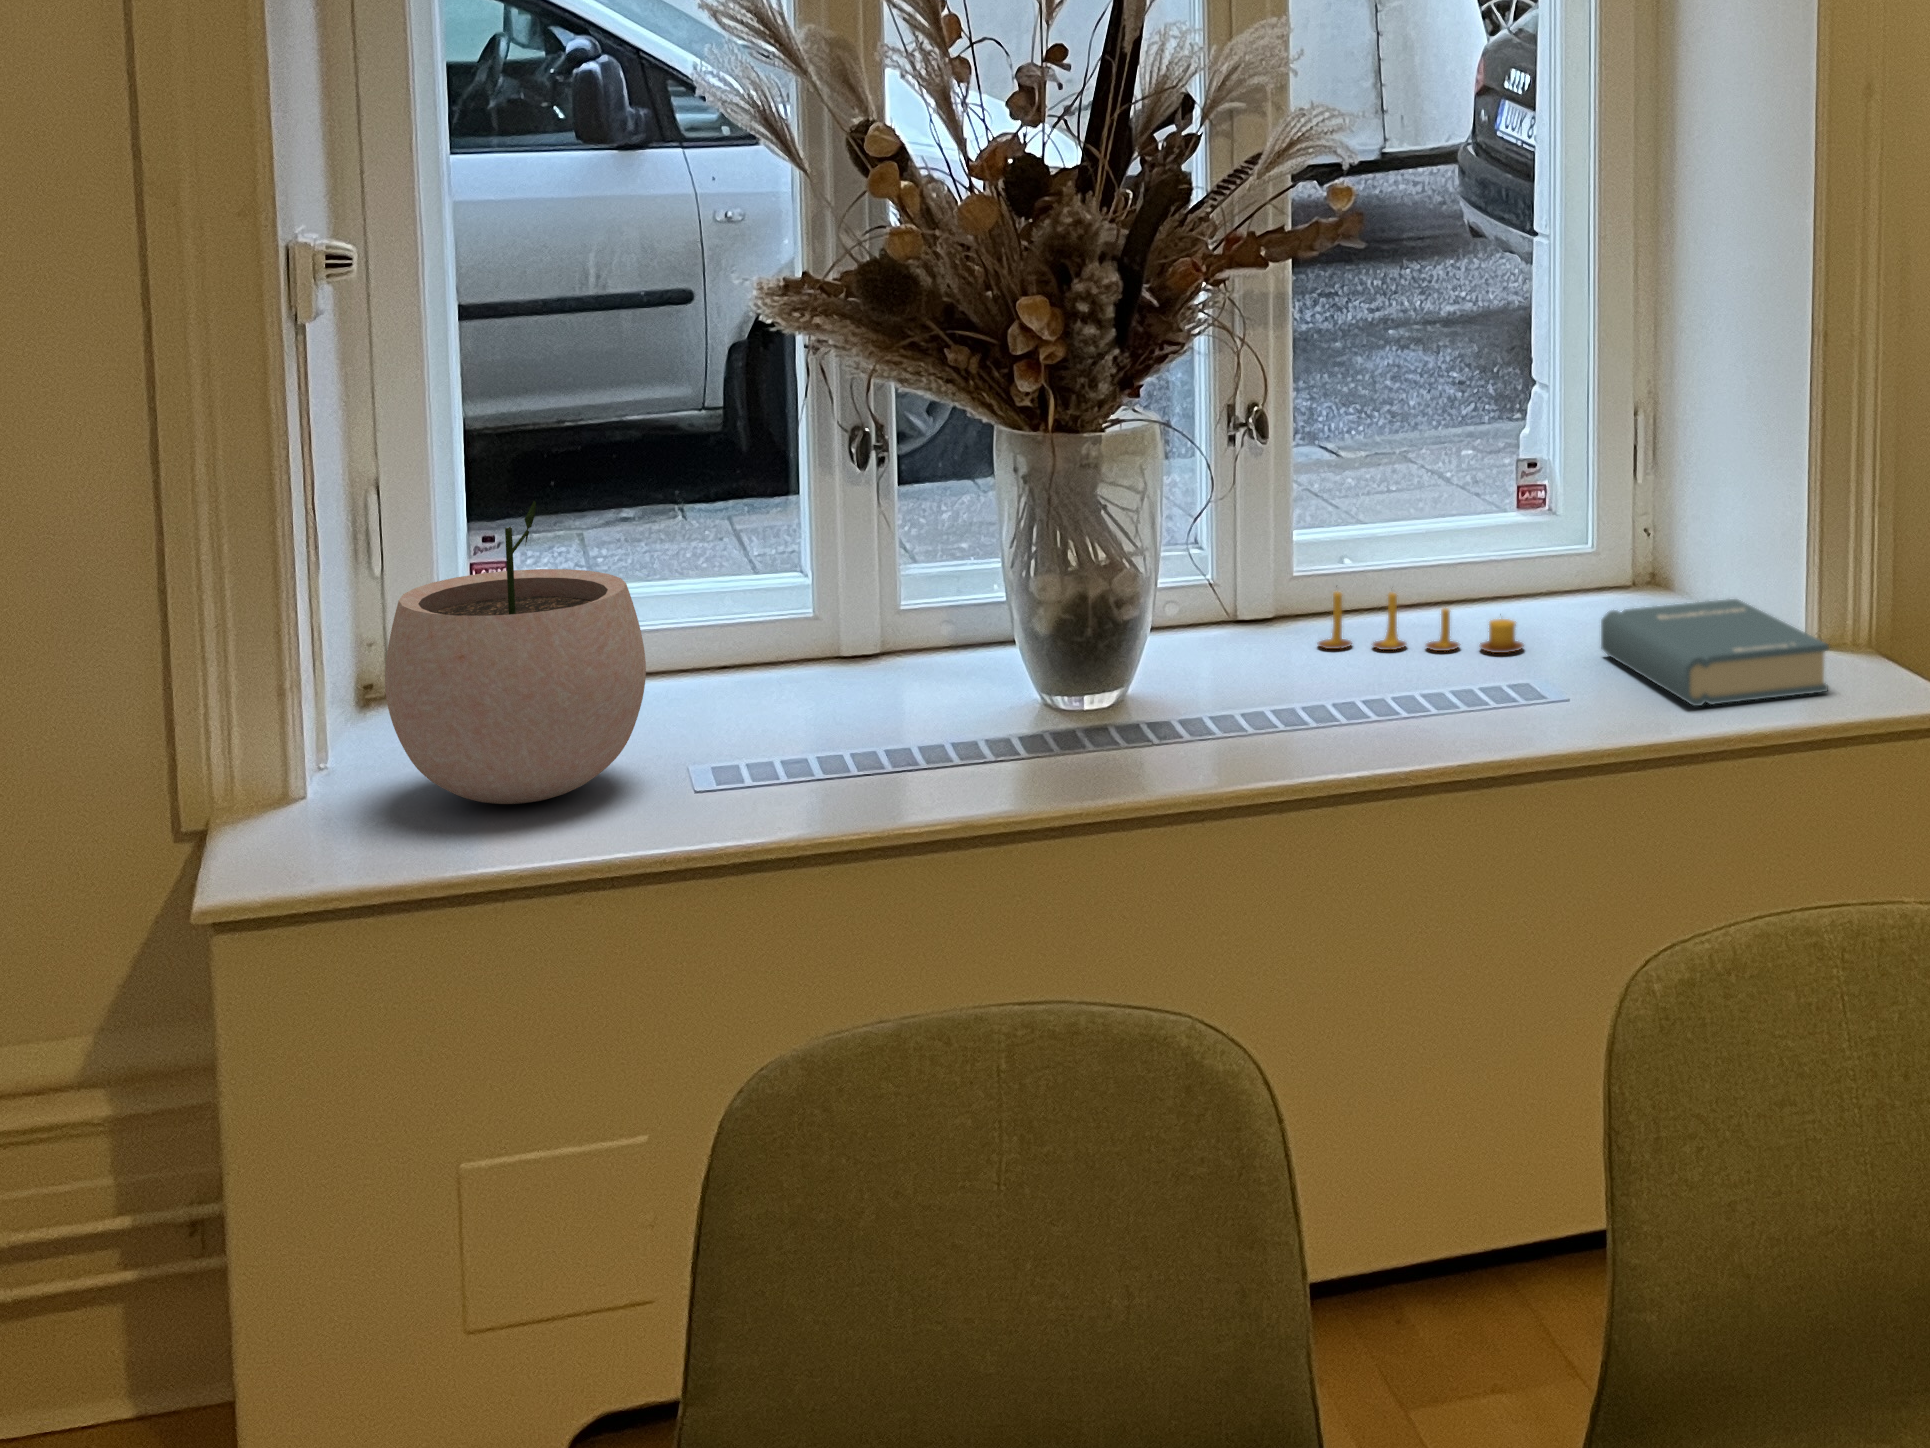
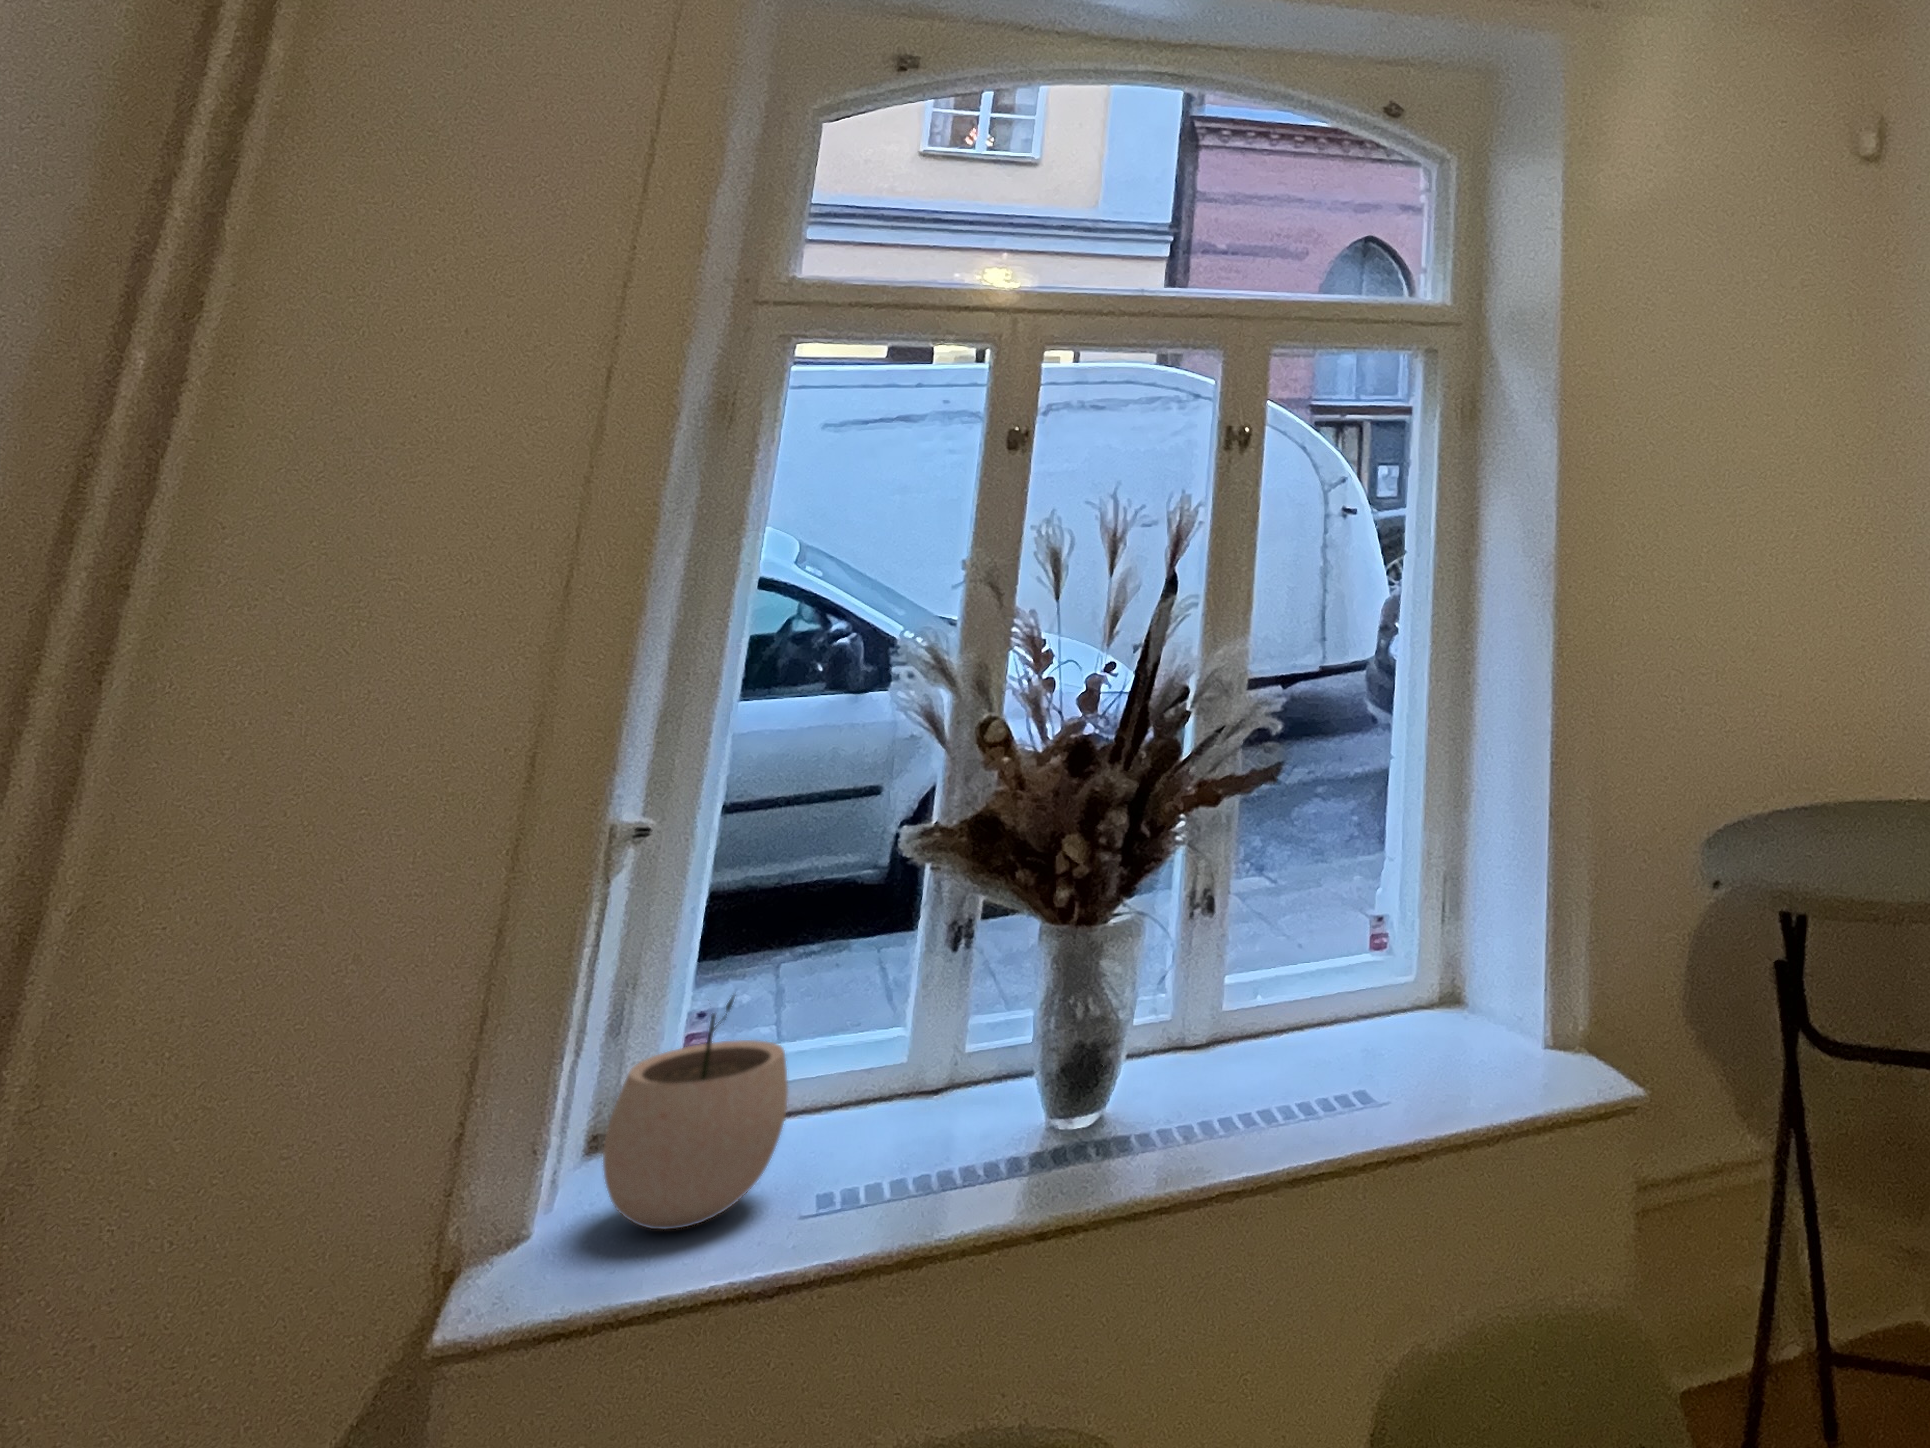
candle: present [1318,592,1523,653] -> none [1232,1018,1365,1066]
hardback book: present [1601,599,1829,706] -> none [1413,1015,1555,1101]

